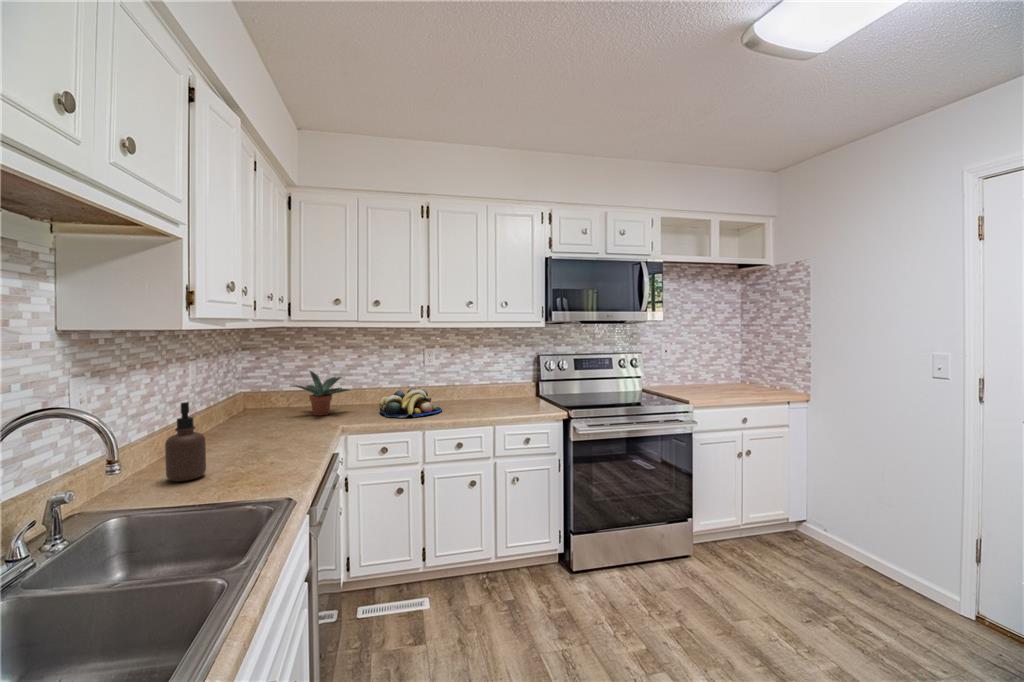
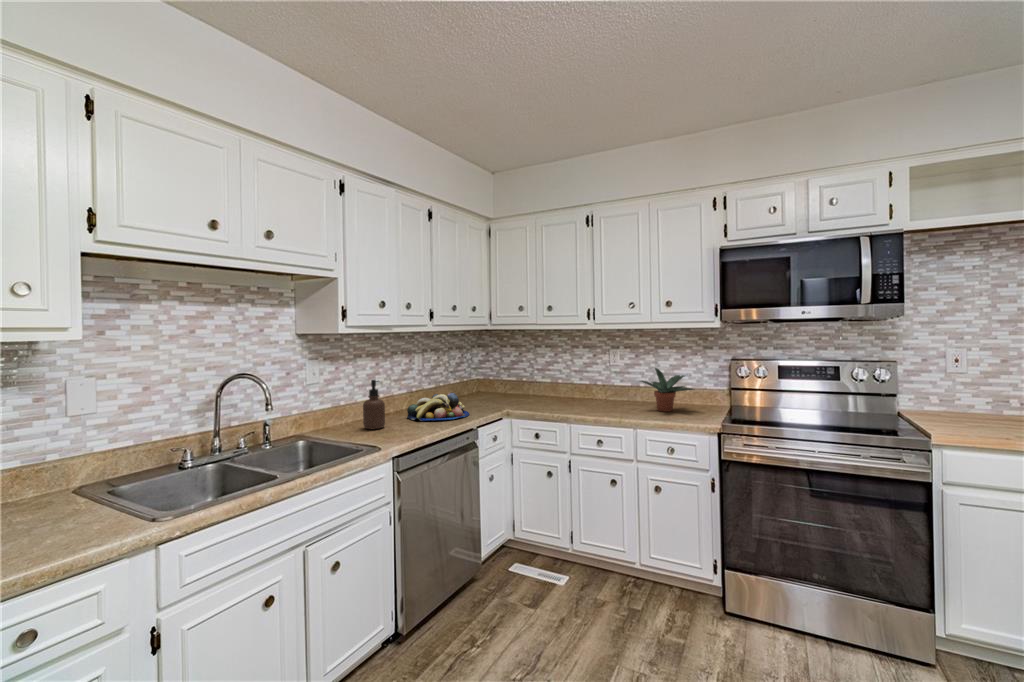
potted plant: present [295,371,350,415] -> present [641,368,694,412]
fruit bowl: present [379,388,442,417] -> present [407,393,469,421]

